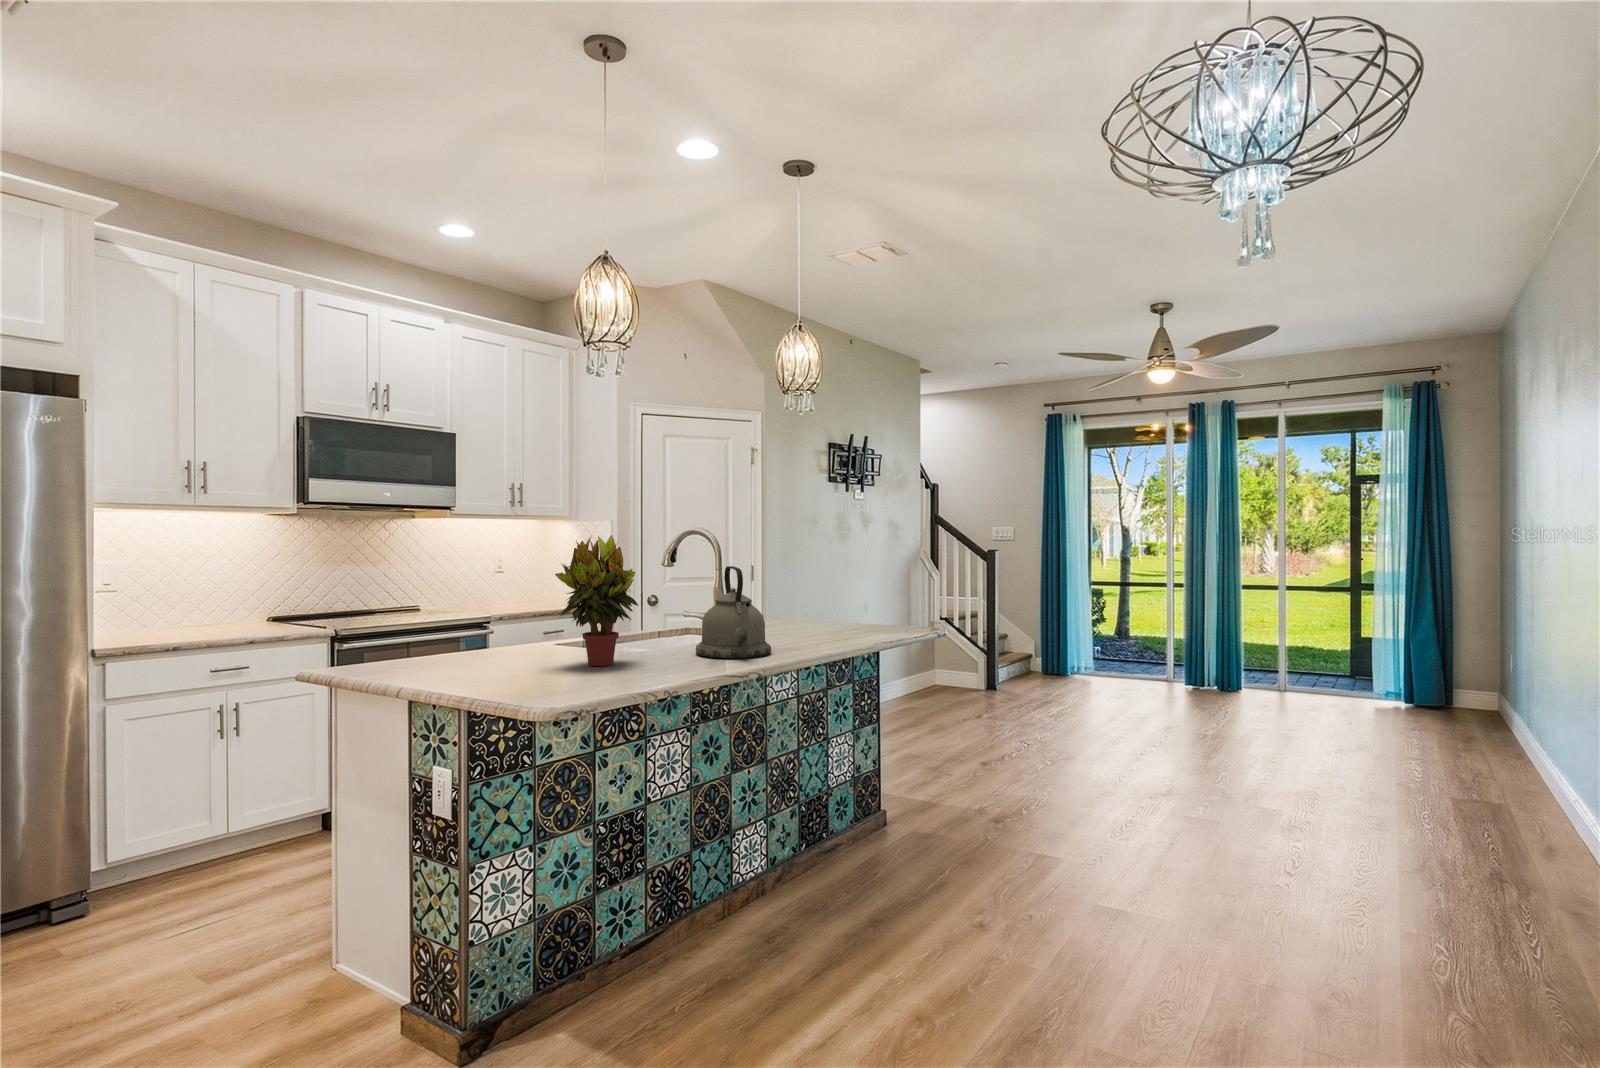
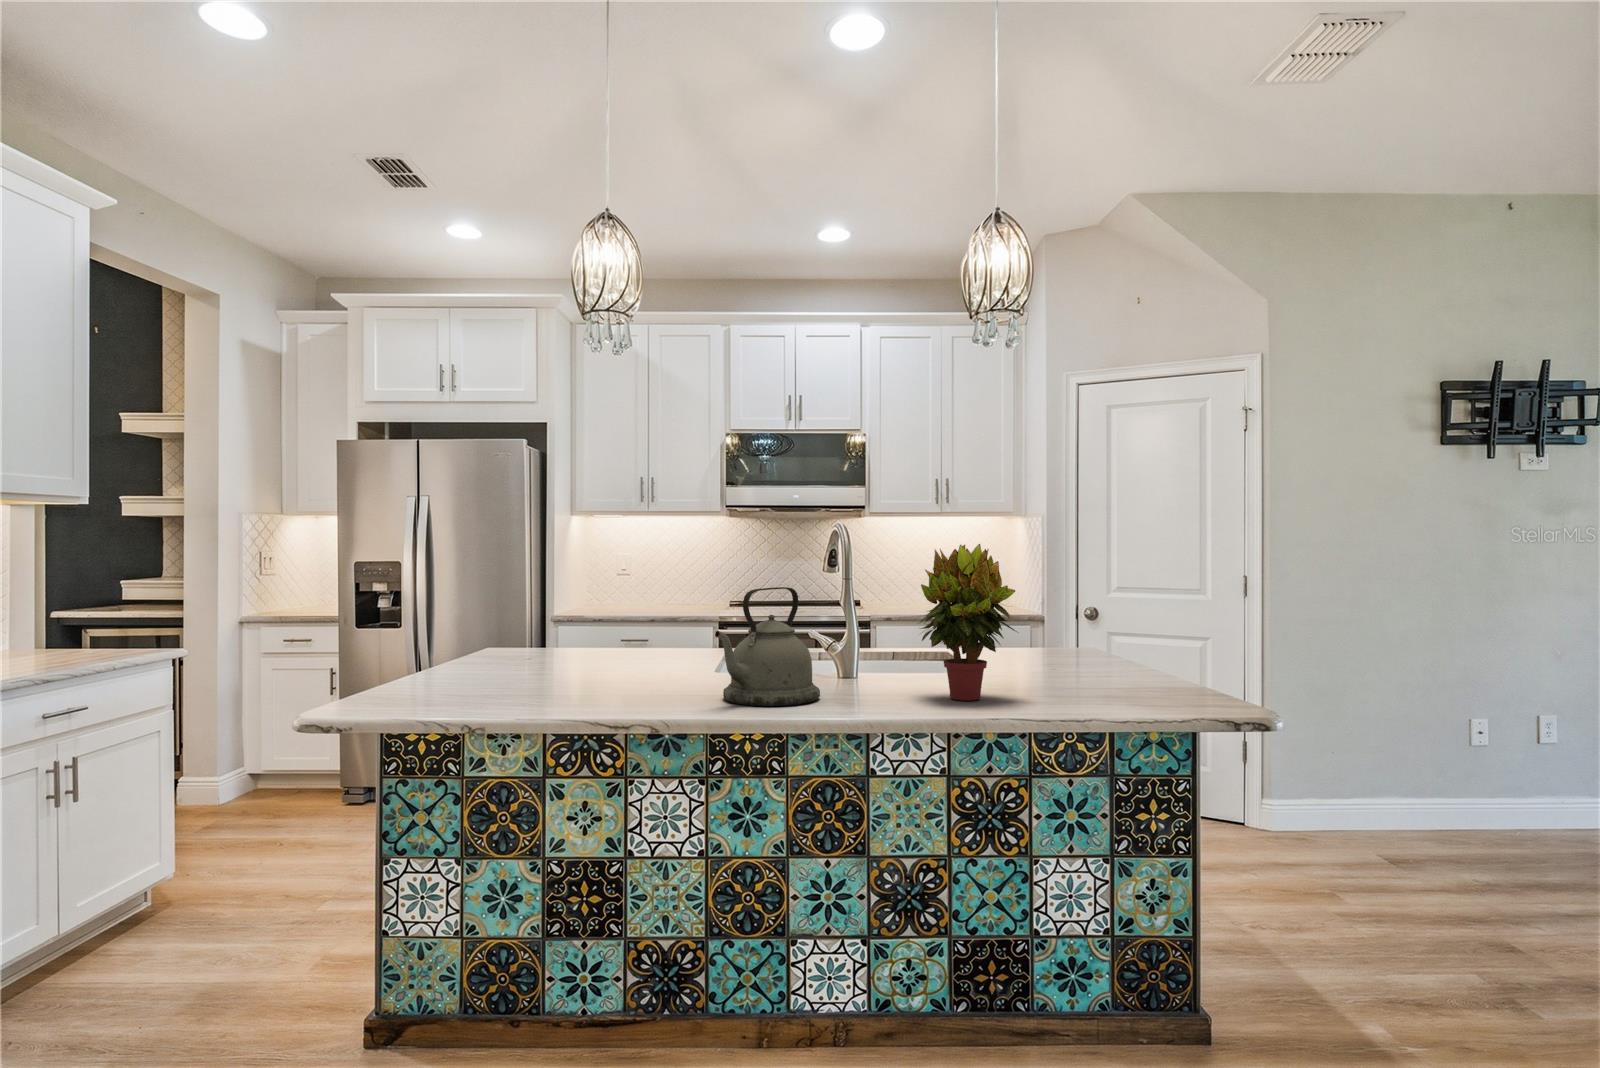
potted plant: present [555,535,639,666] -> present [919,544,1018,701]

